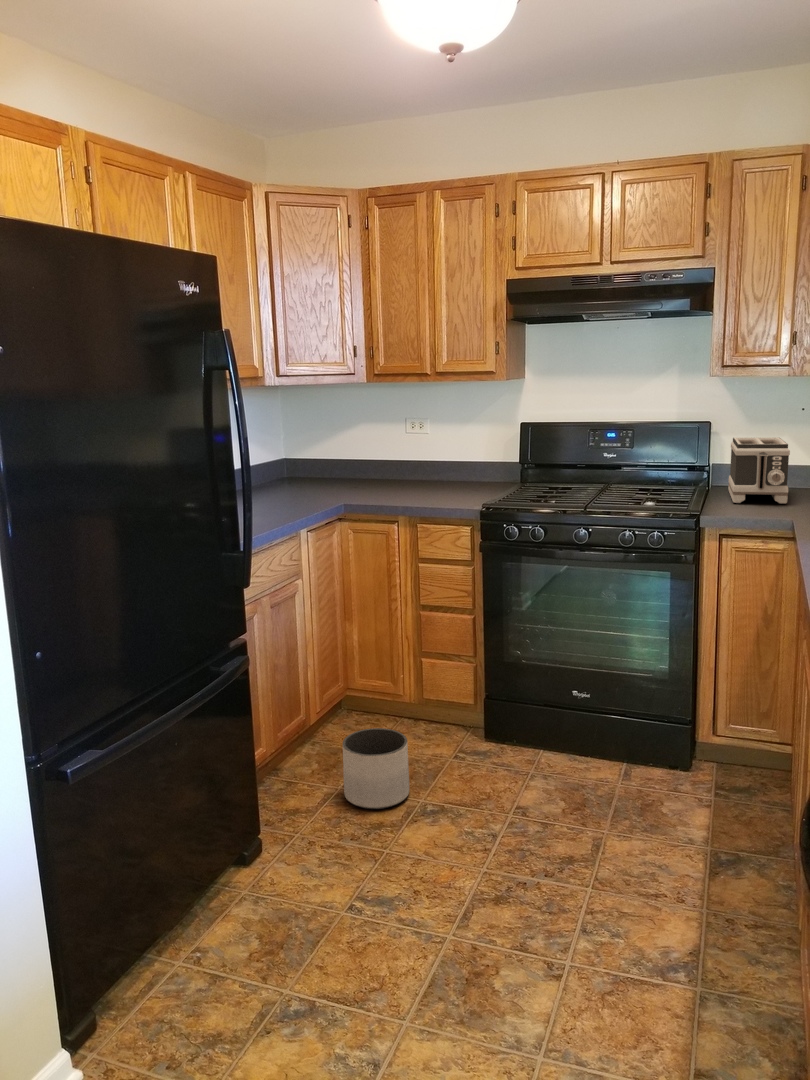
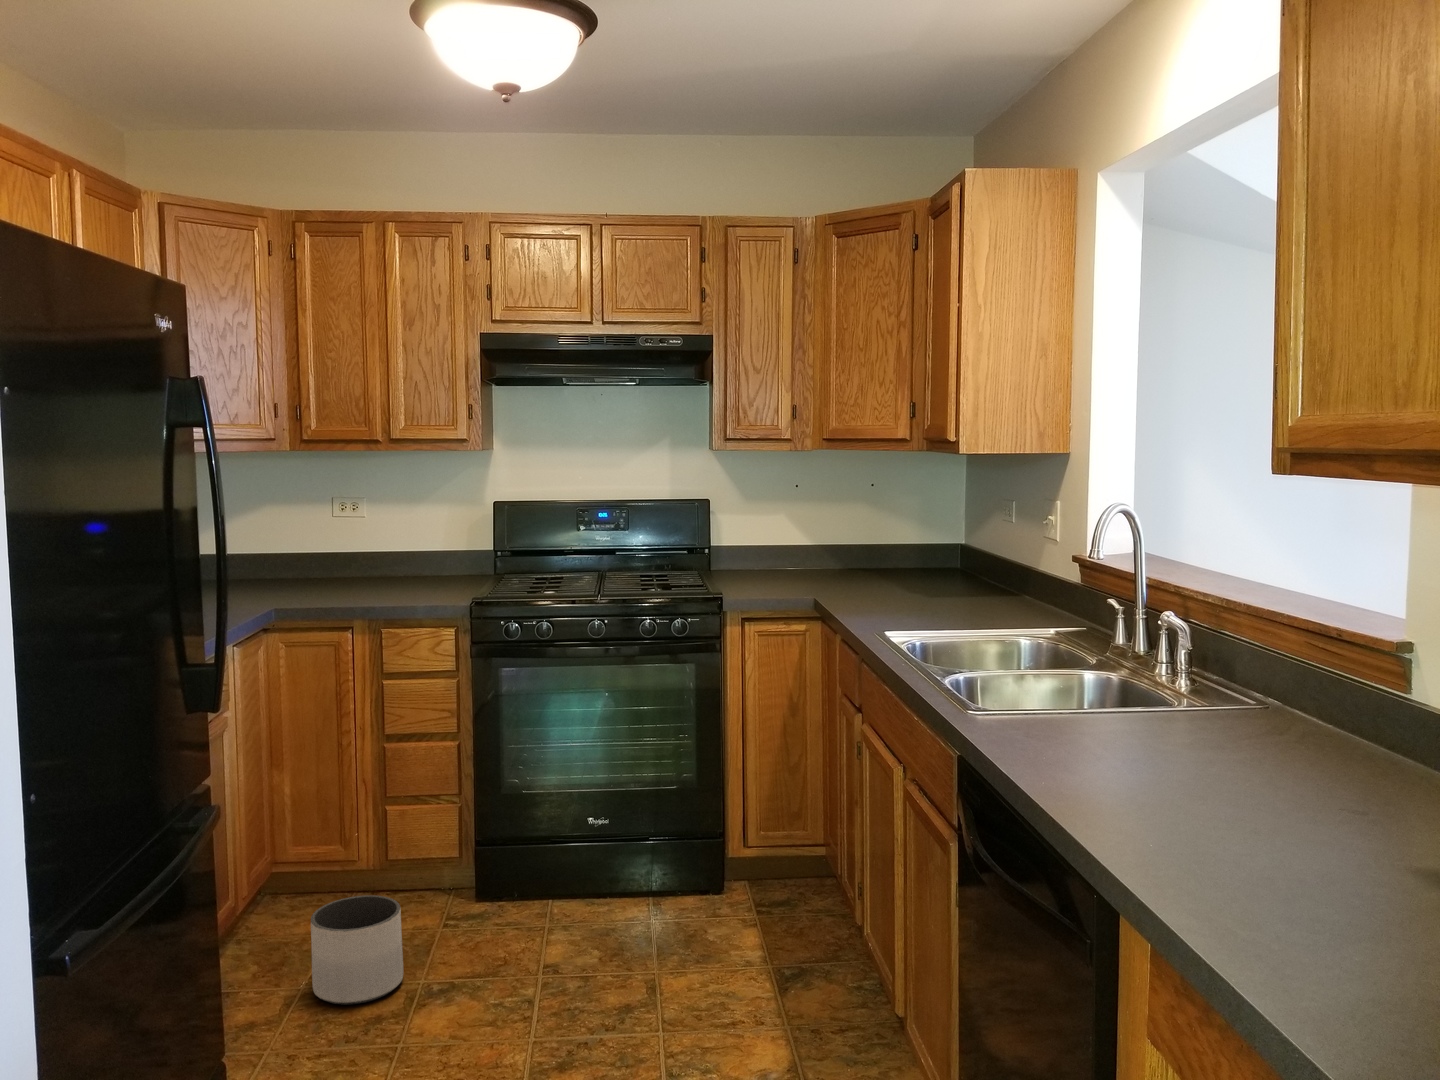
toaster: present [728,437,790,504] -> none [730,516,799,585]

